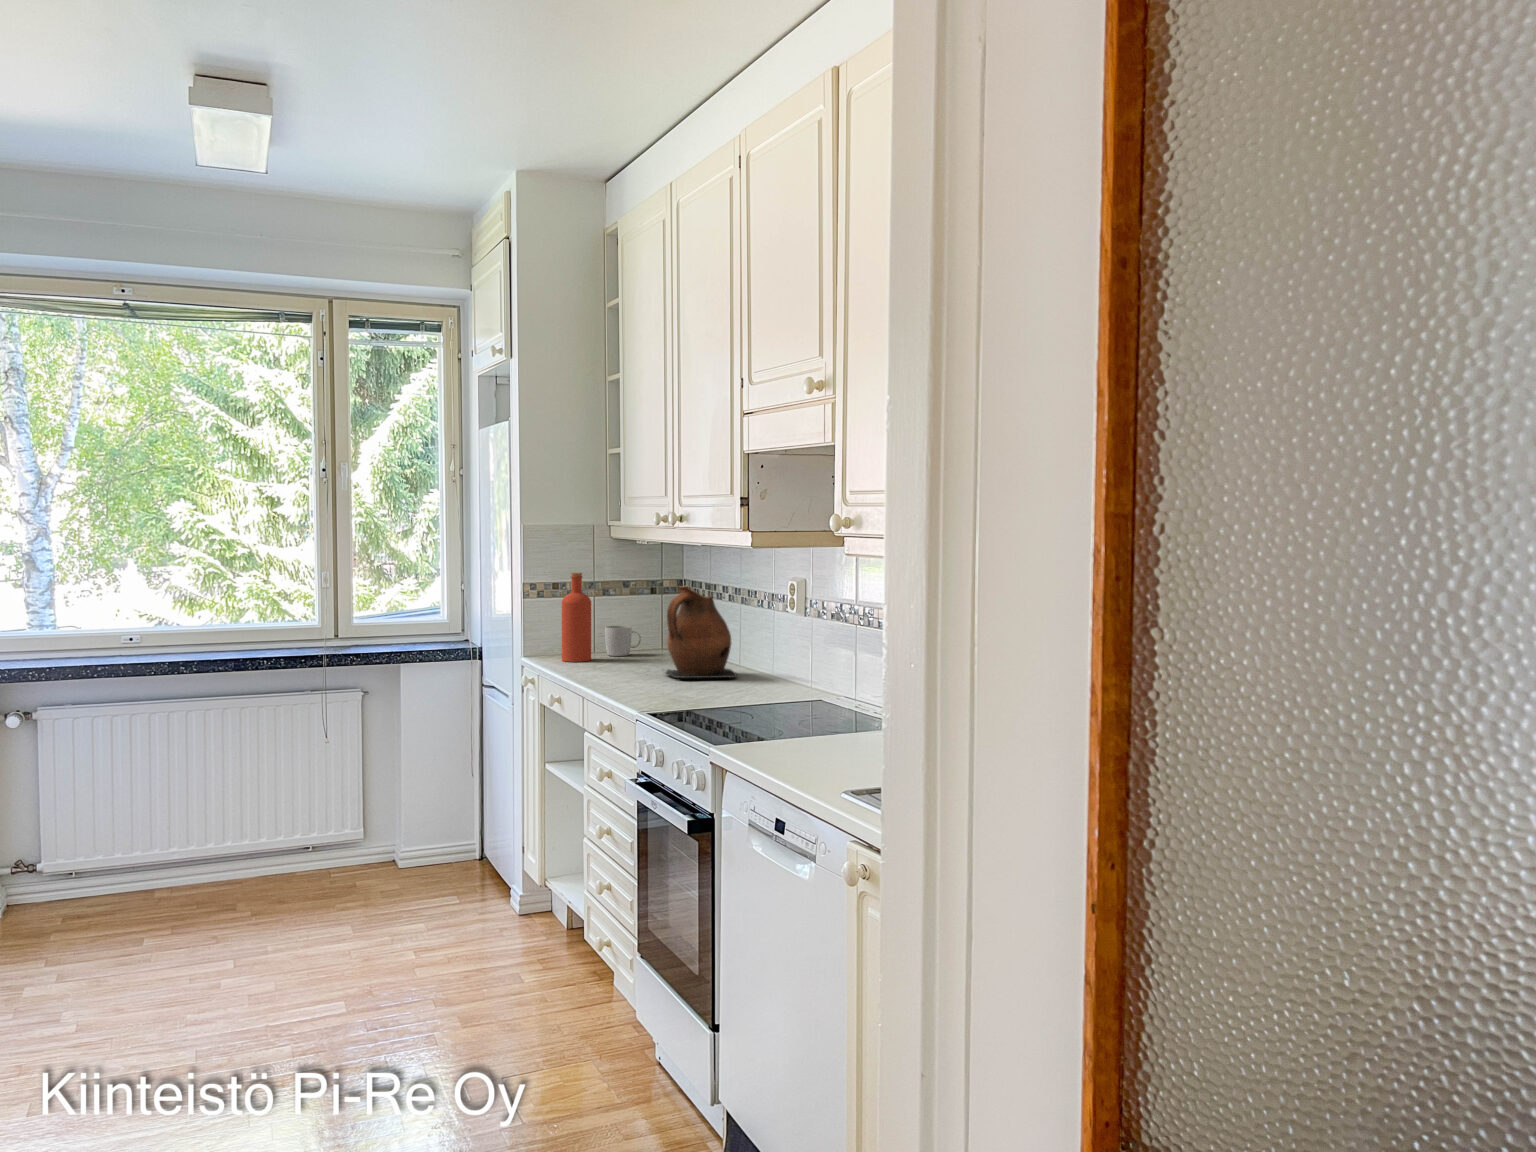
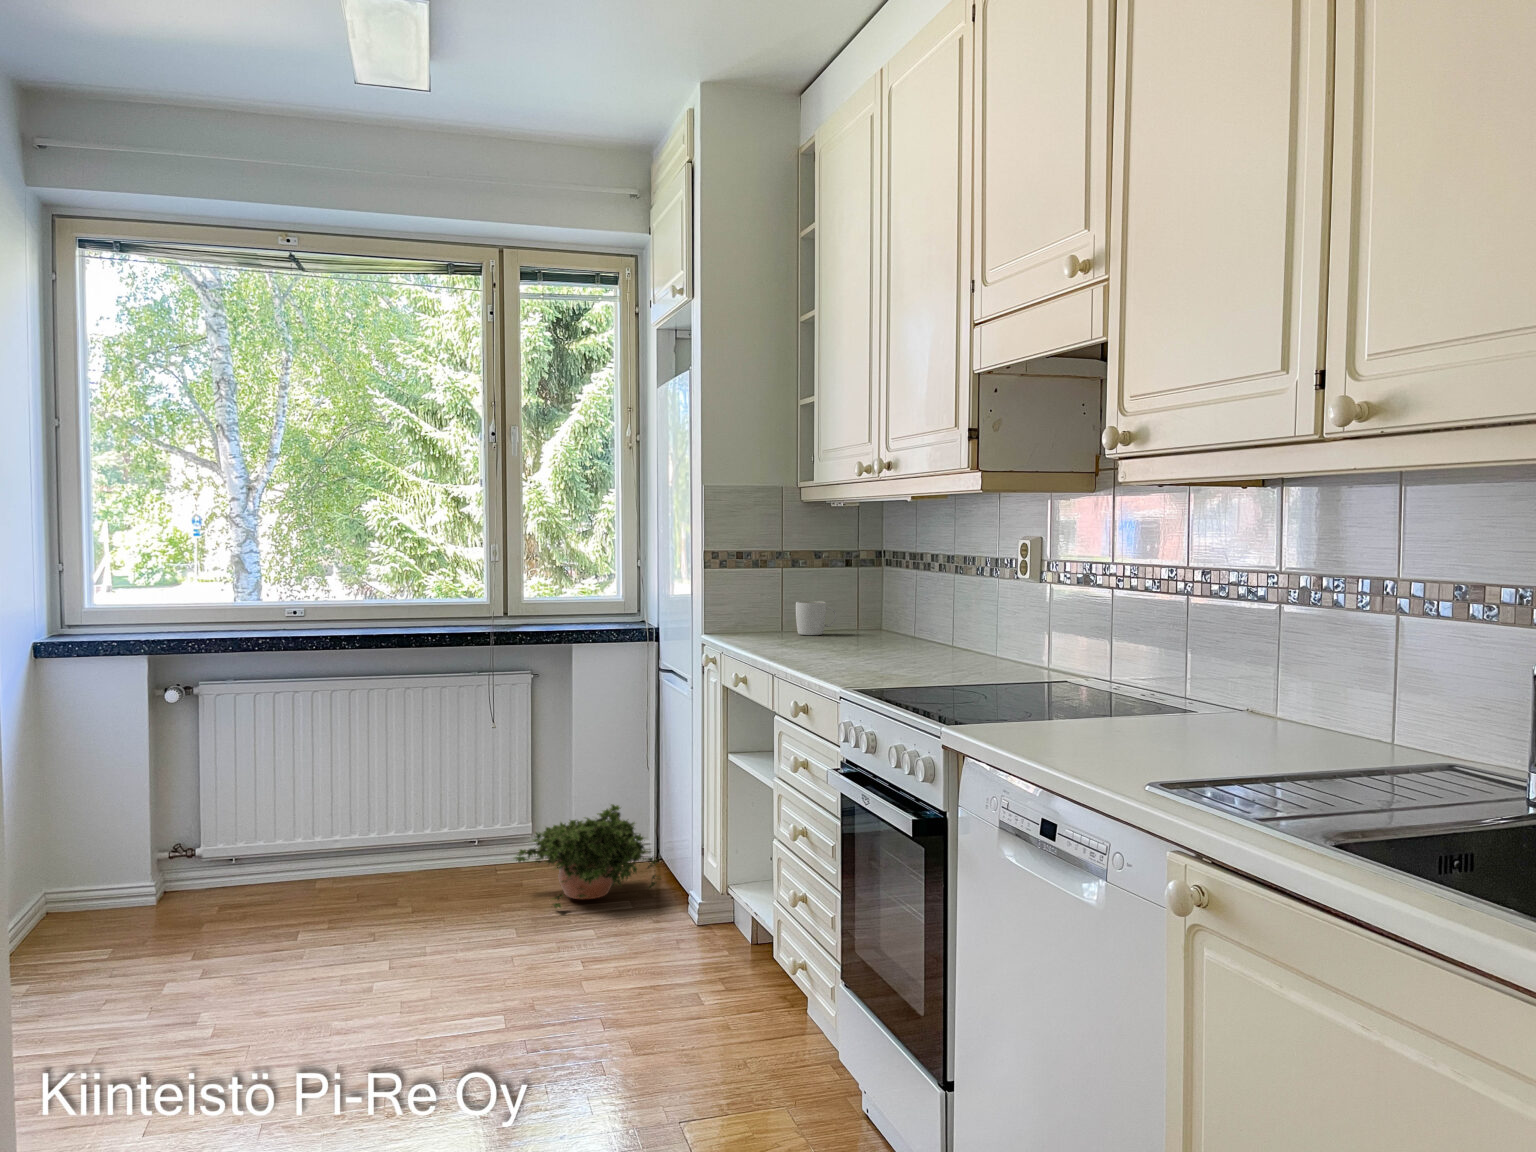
bottle: present [561,573,591,662] -> none [747,538,781,640]
ceramic pitcher: present [665,586,737,678] -> none [864,548,957,659]
potted plant: none [347,808,489,906] -> present [515,804,661,908]

